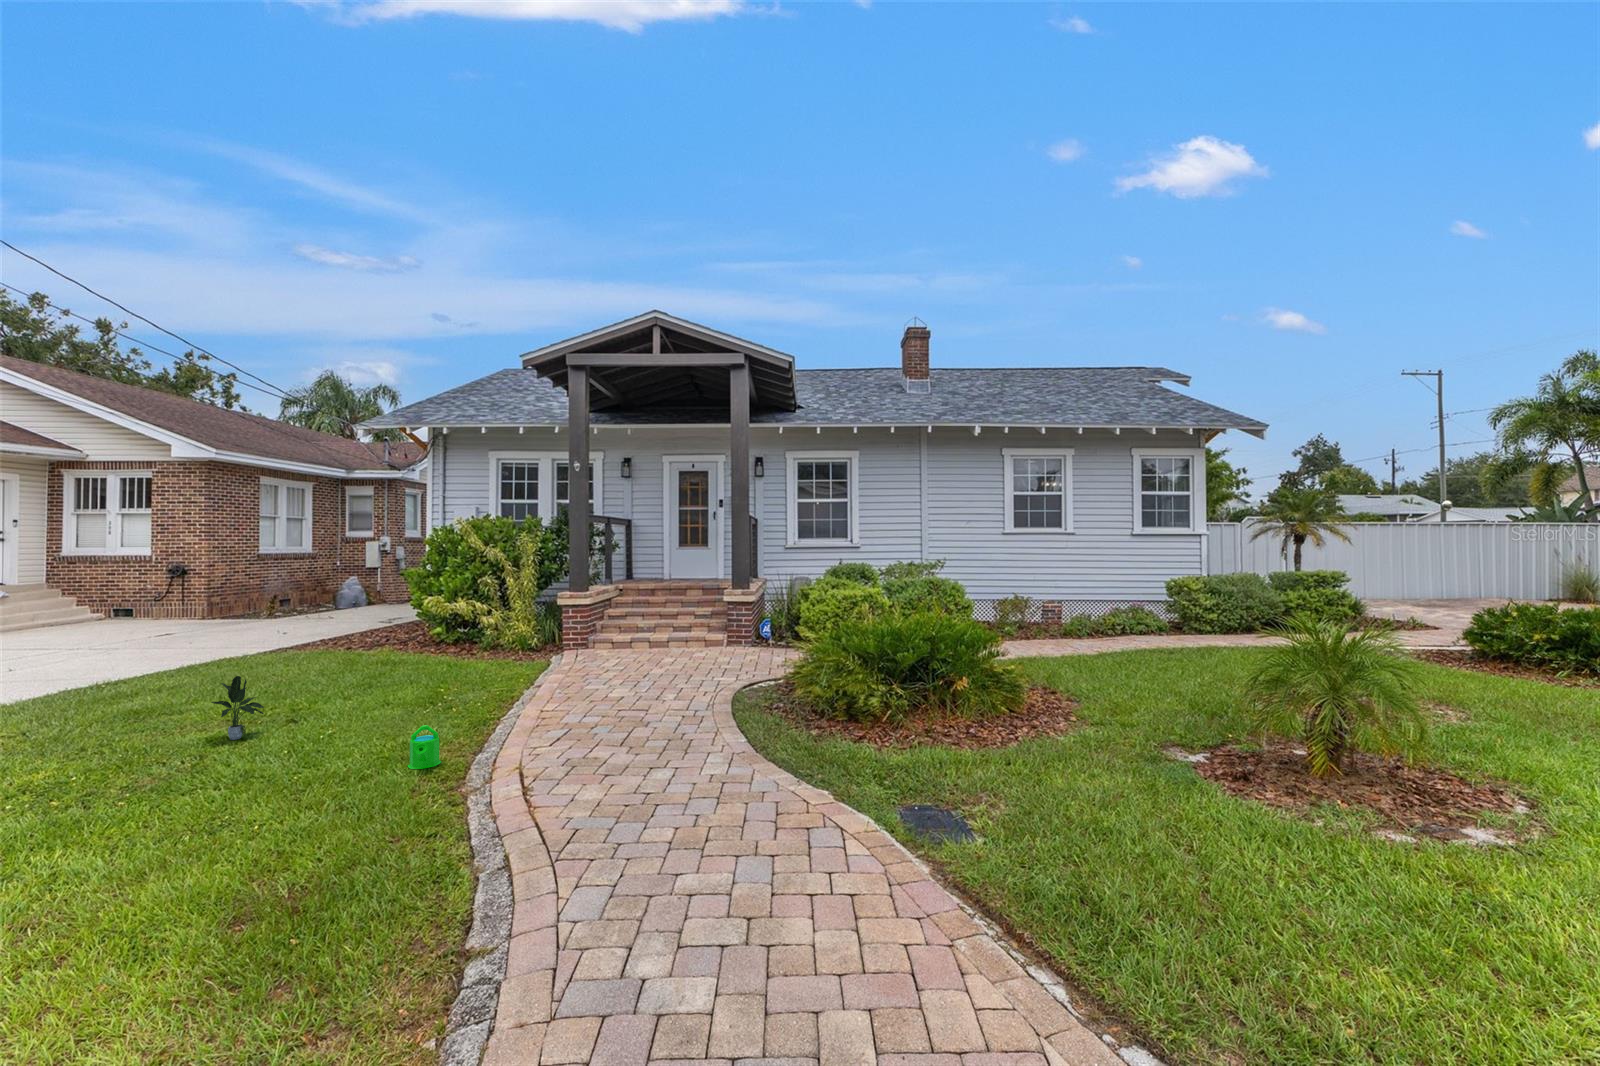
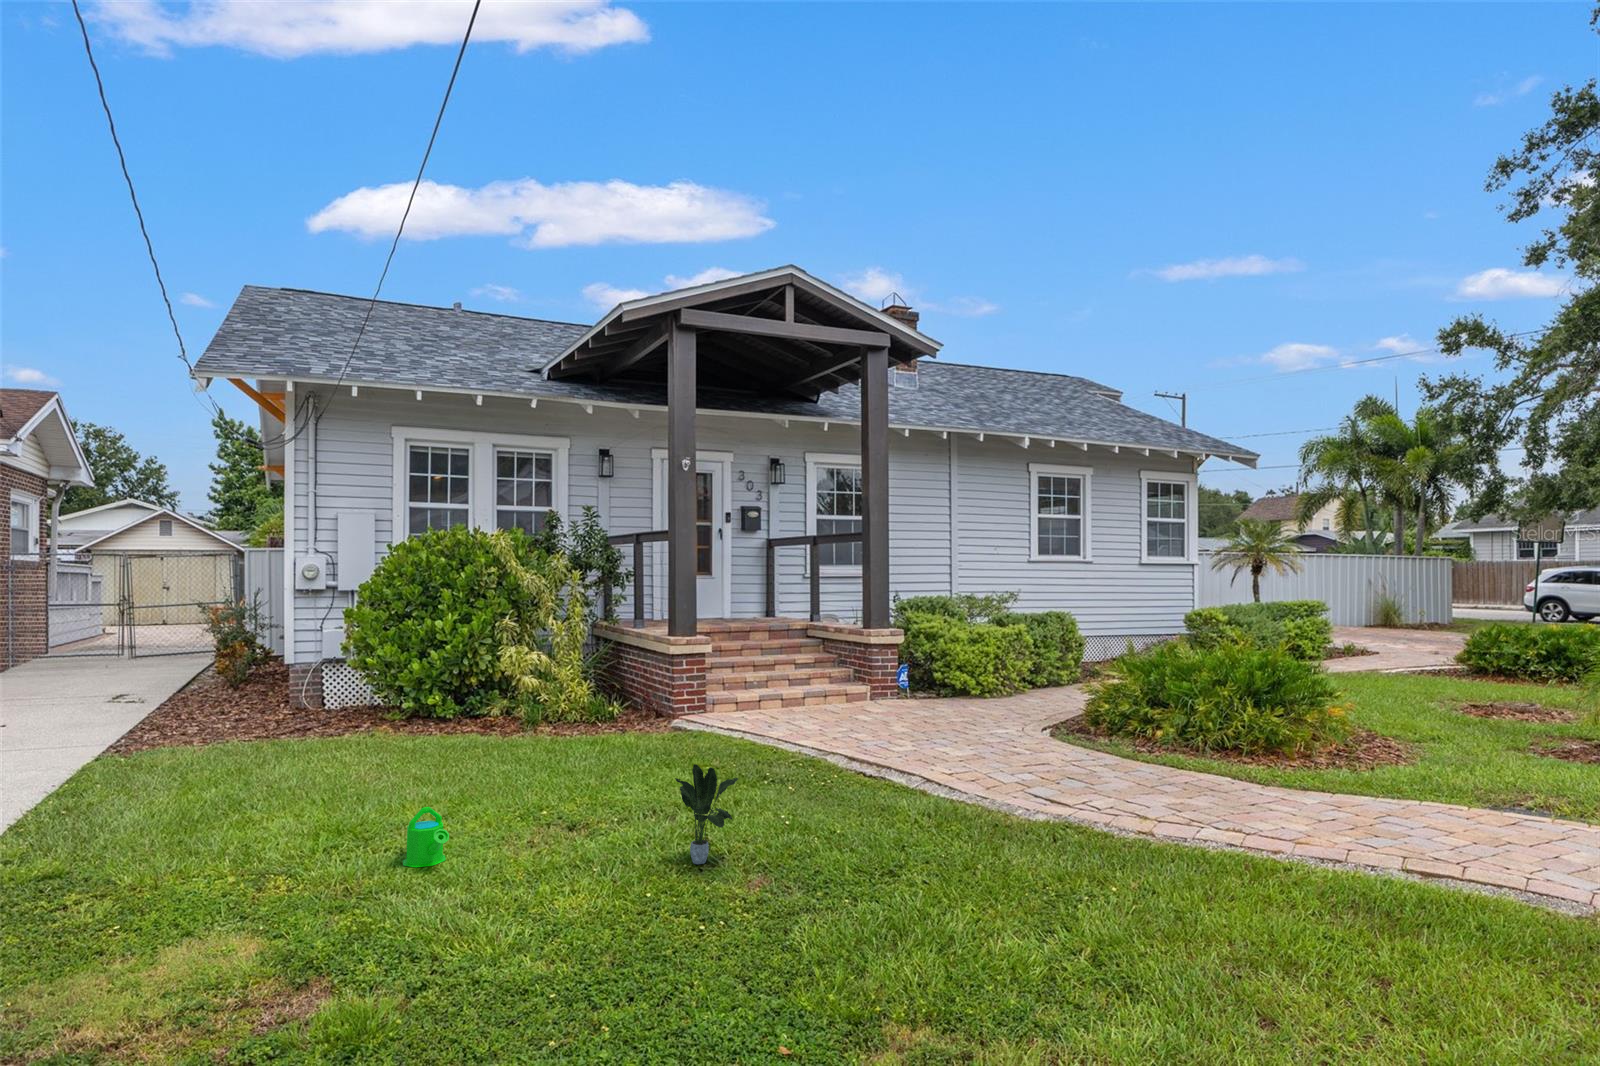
watering can: present [408,725,441,769] -> present [403,807,449,868]

